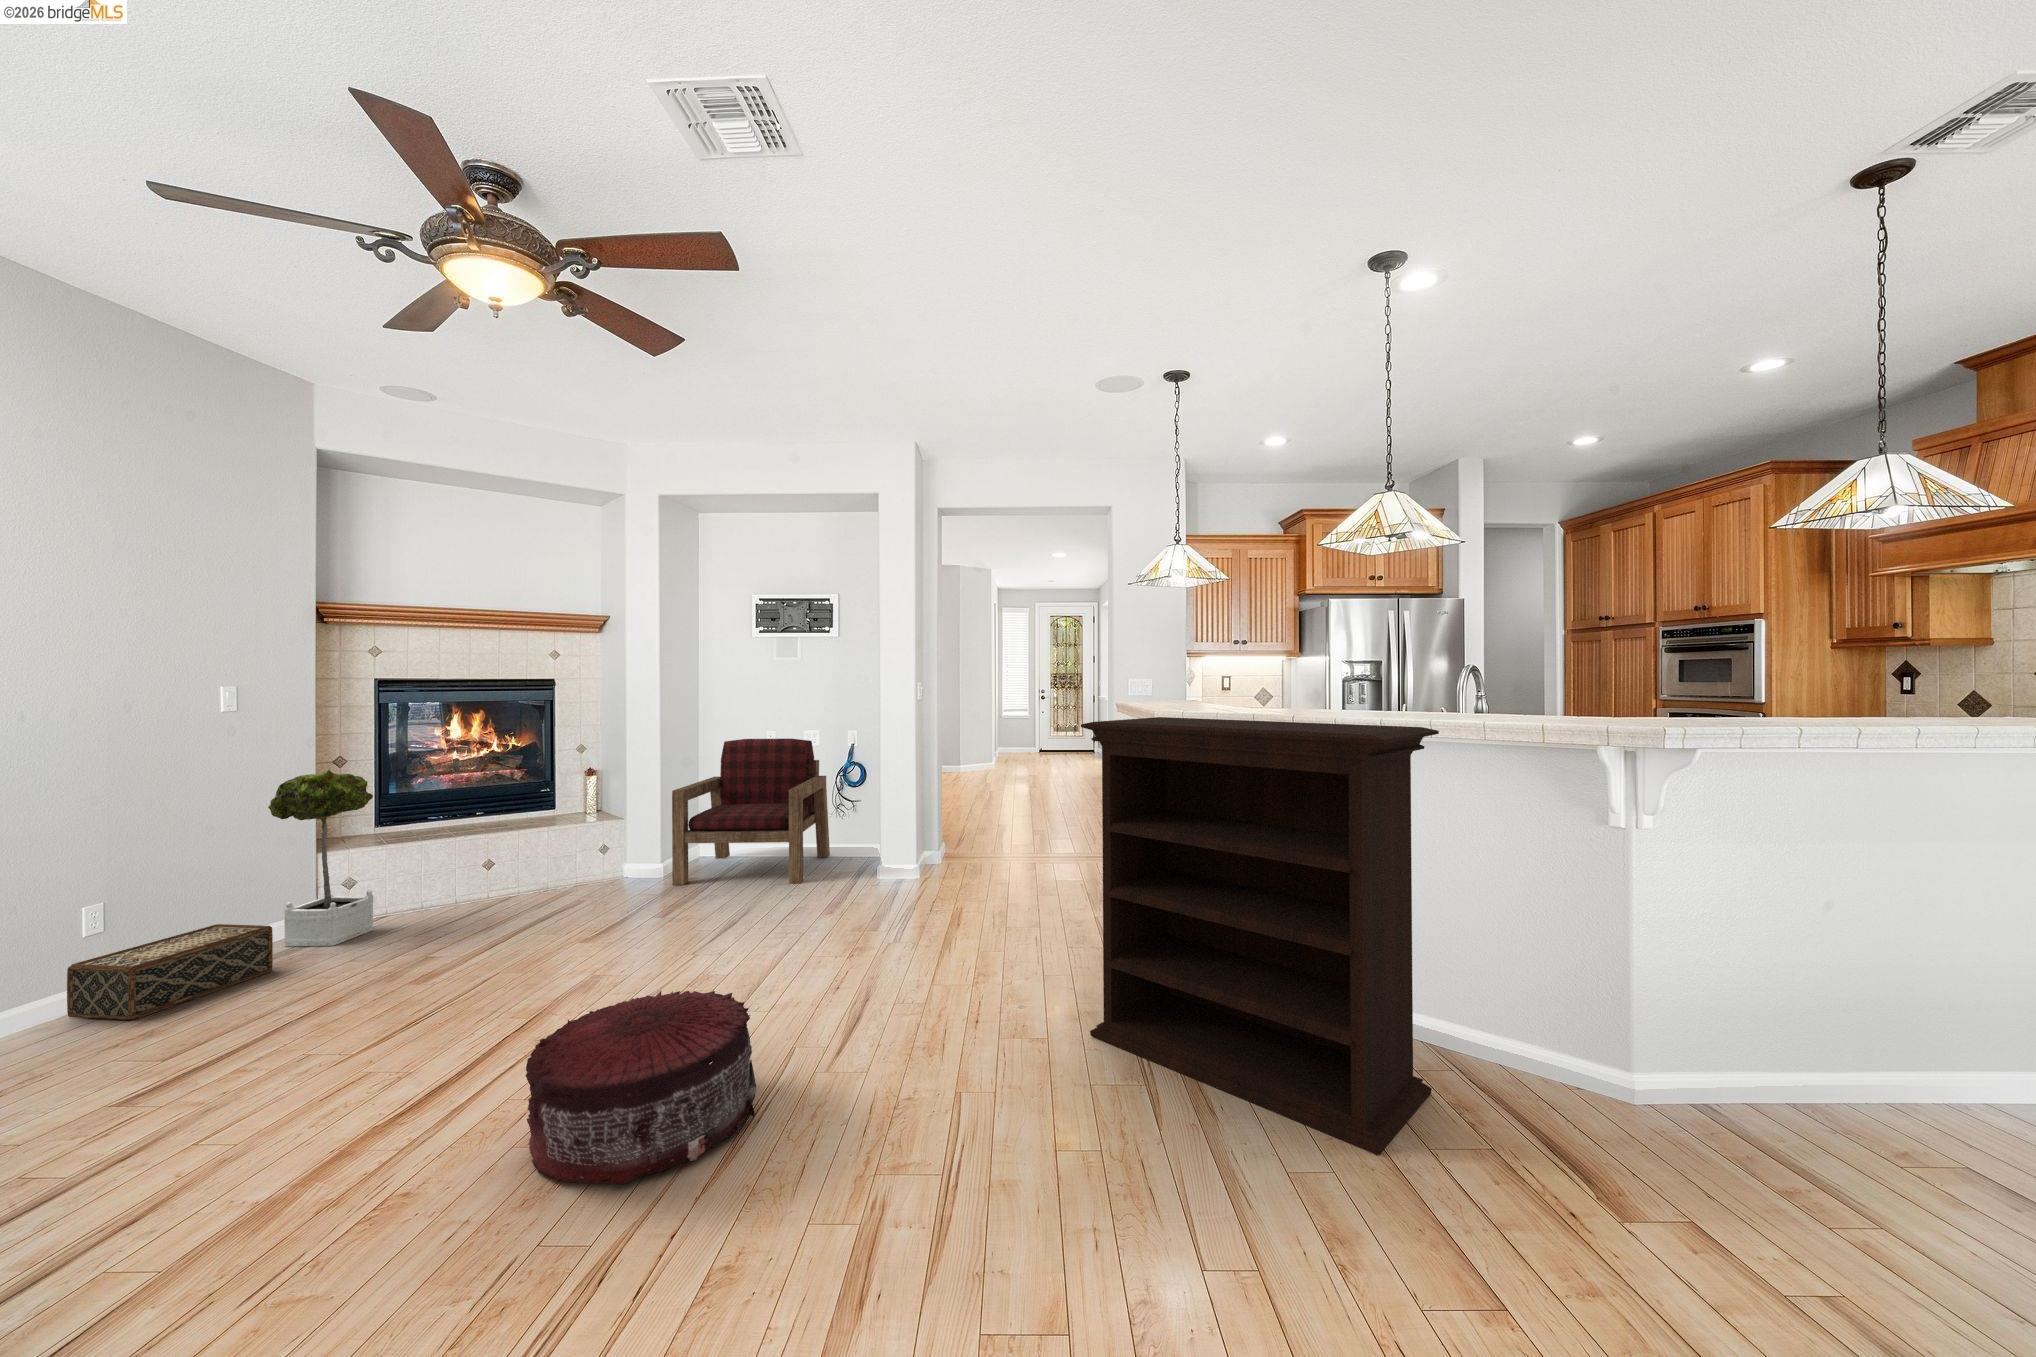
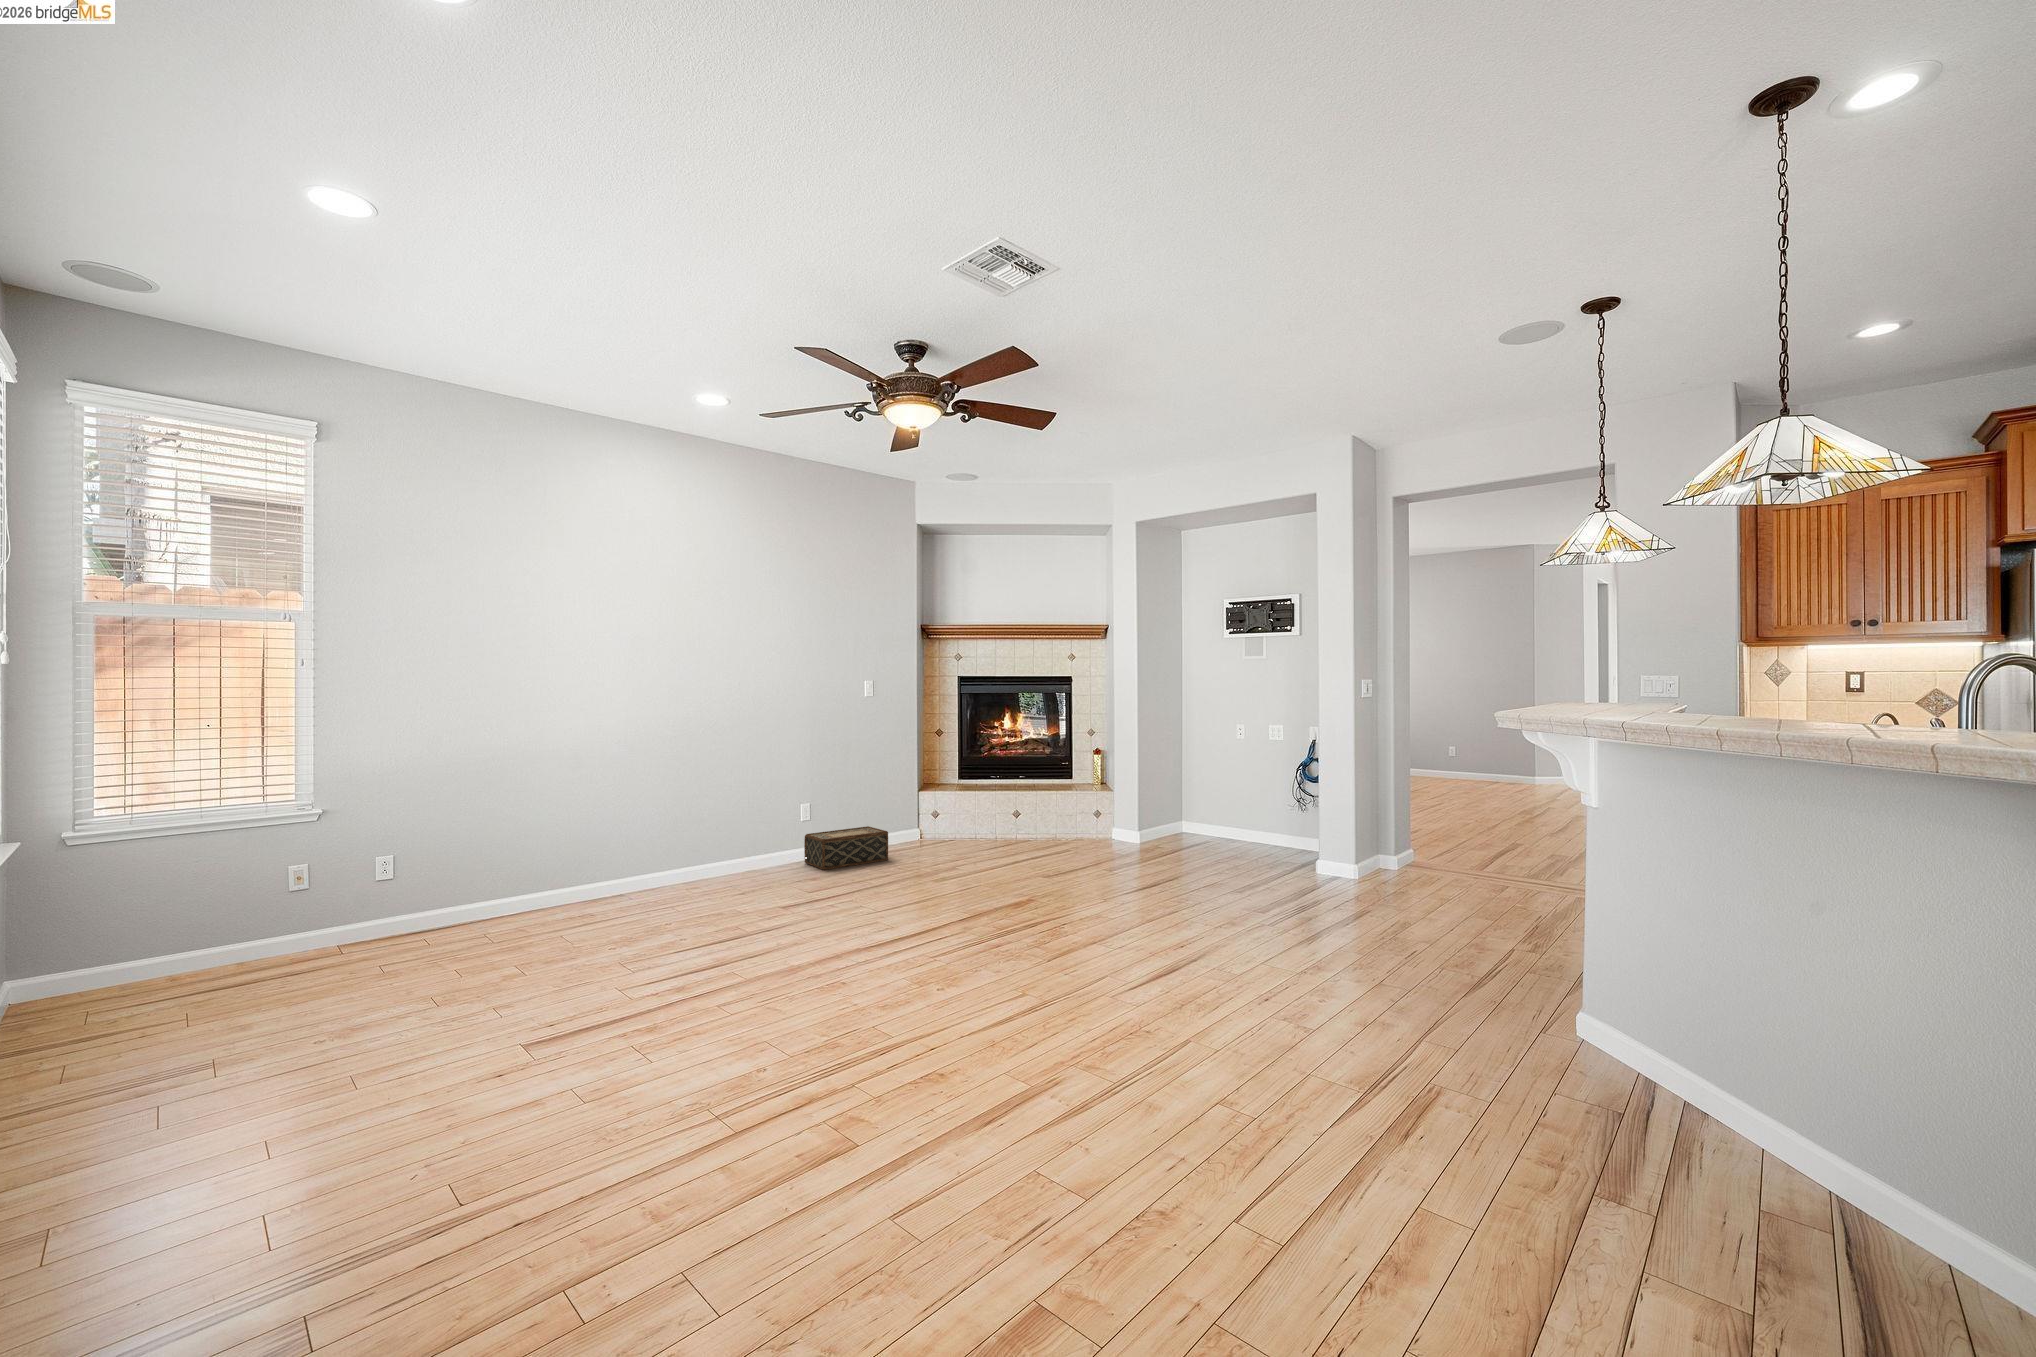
bookshelf: present [1081,717,1439,1155] -> none [1345,714,1736,1227]
armchair: present [672,739,830,885] -> none [1138,733,1291,870]
potted tree: present [268,769,373,946] -> none [894,736,946,853]
pouf: present [526,991,756,1184] -> none [908,899,1050,1007]

